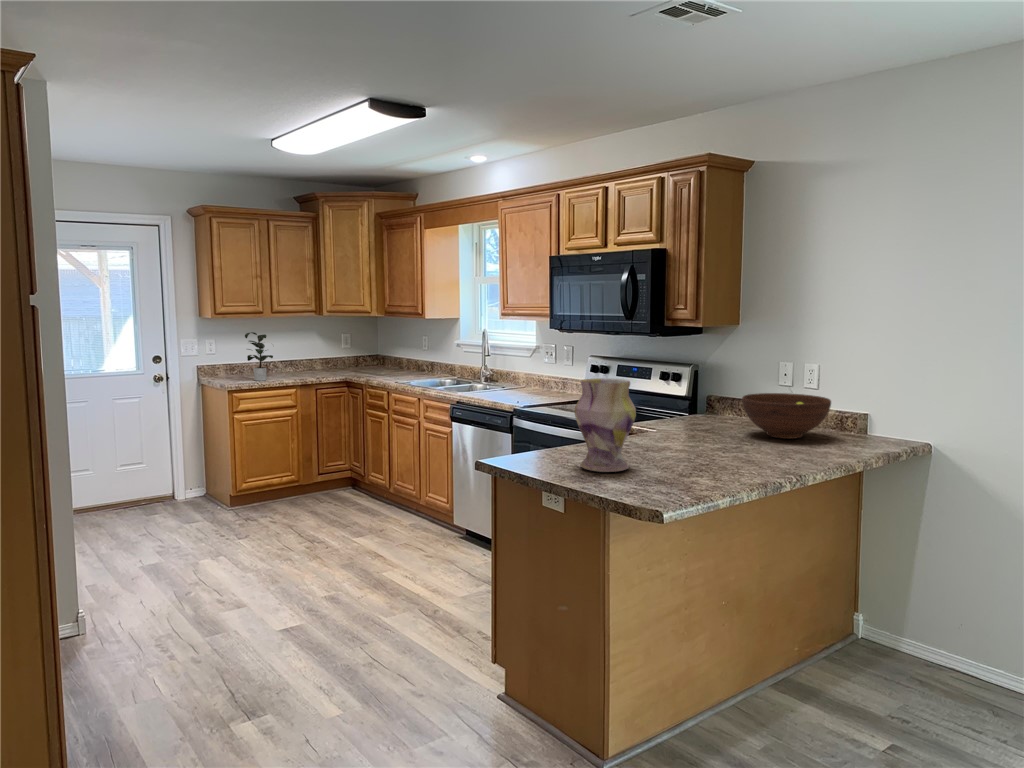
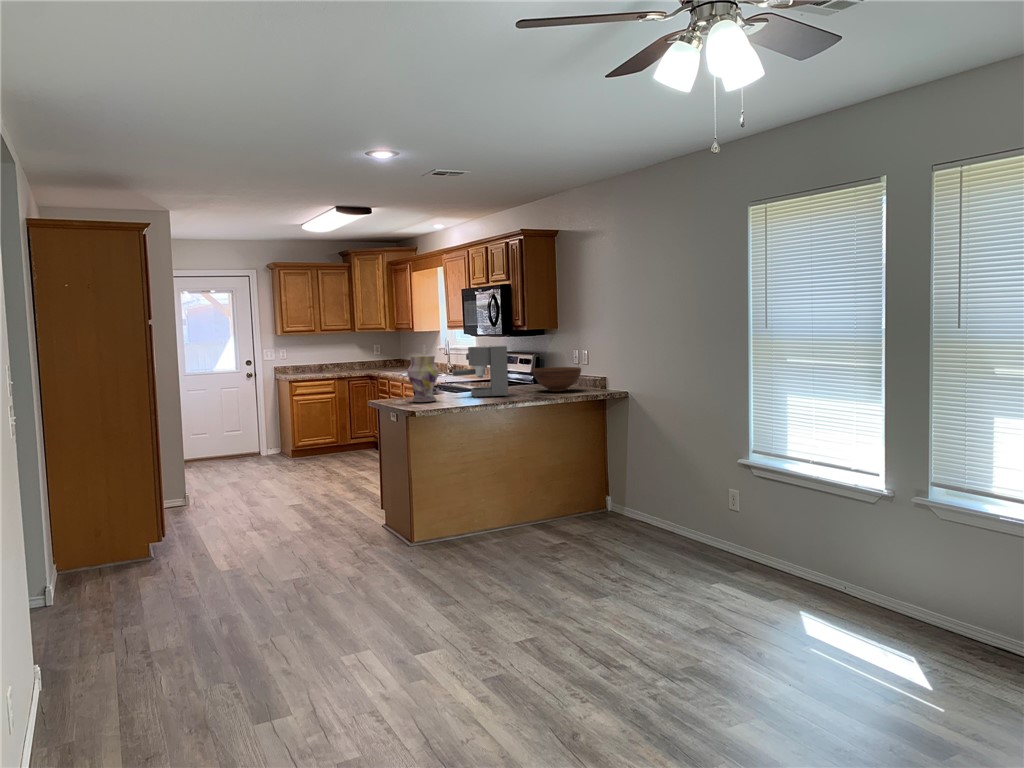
potted plant: present [245,332,273,381] -> none [296,343,325,376]
coffee maker: none [634,357,740,456] -> present [453,345,508,398]

